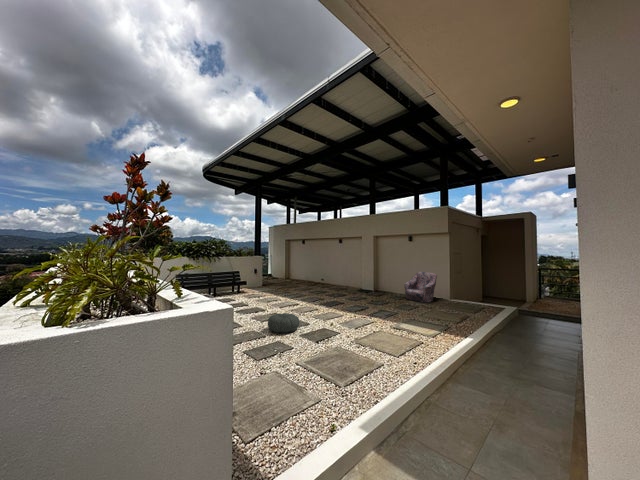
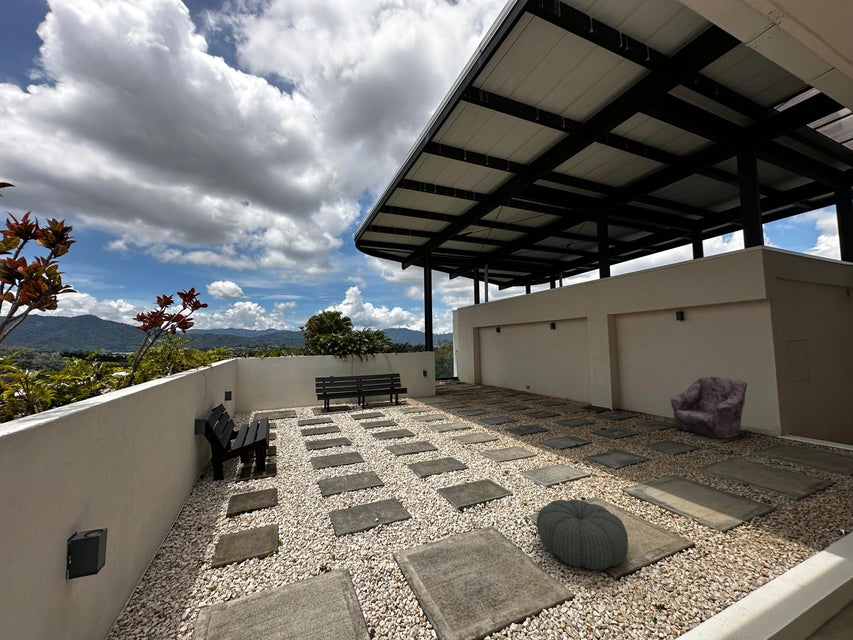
pouf: present [268,313,300,333] -> present [537,499,628,570]

